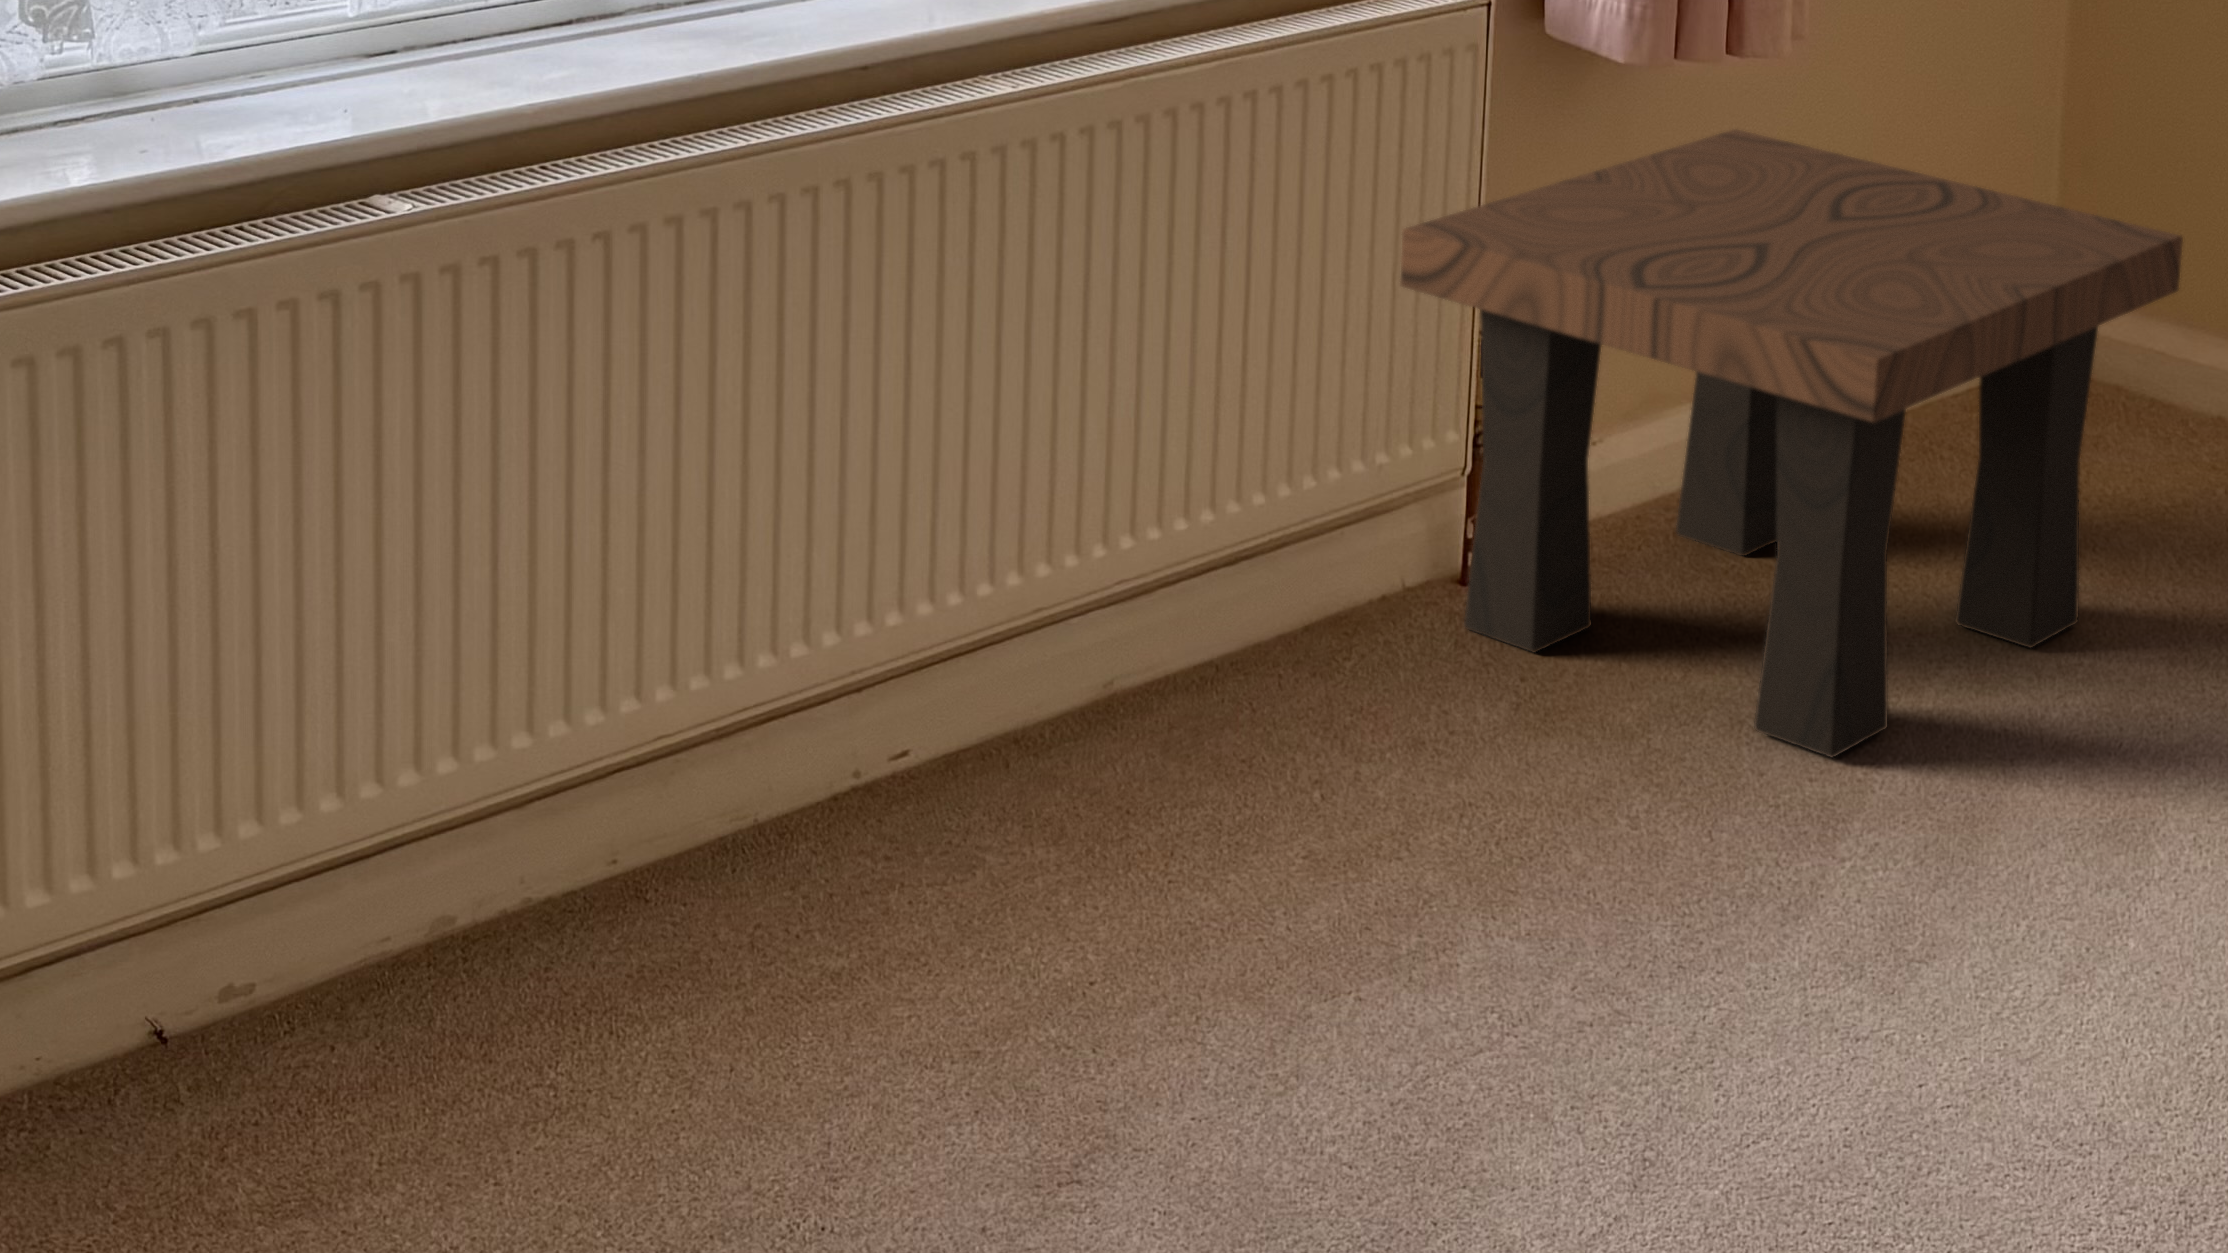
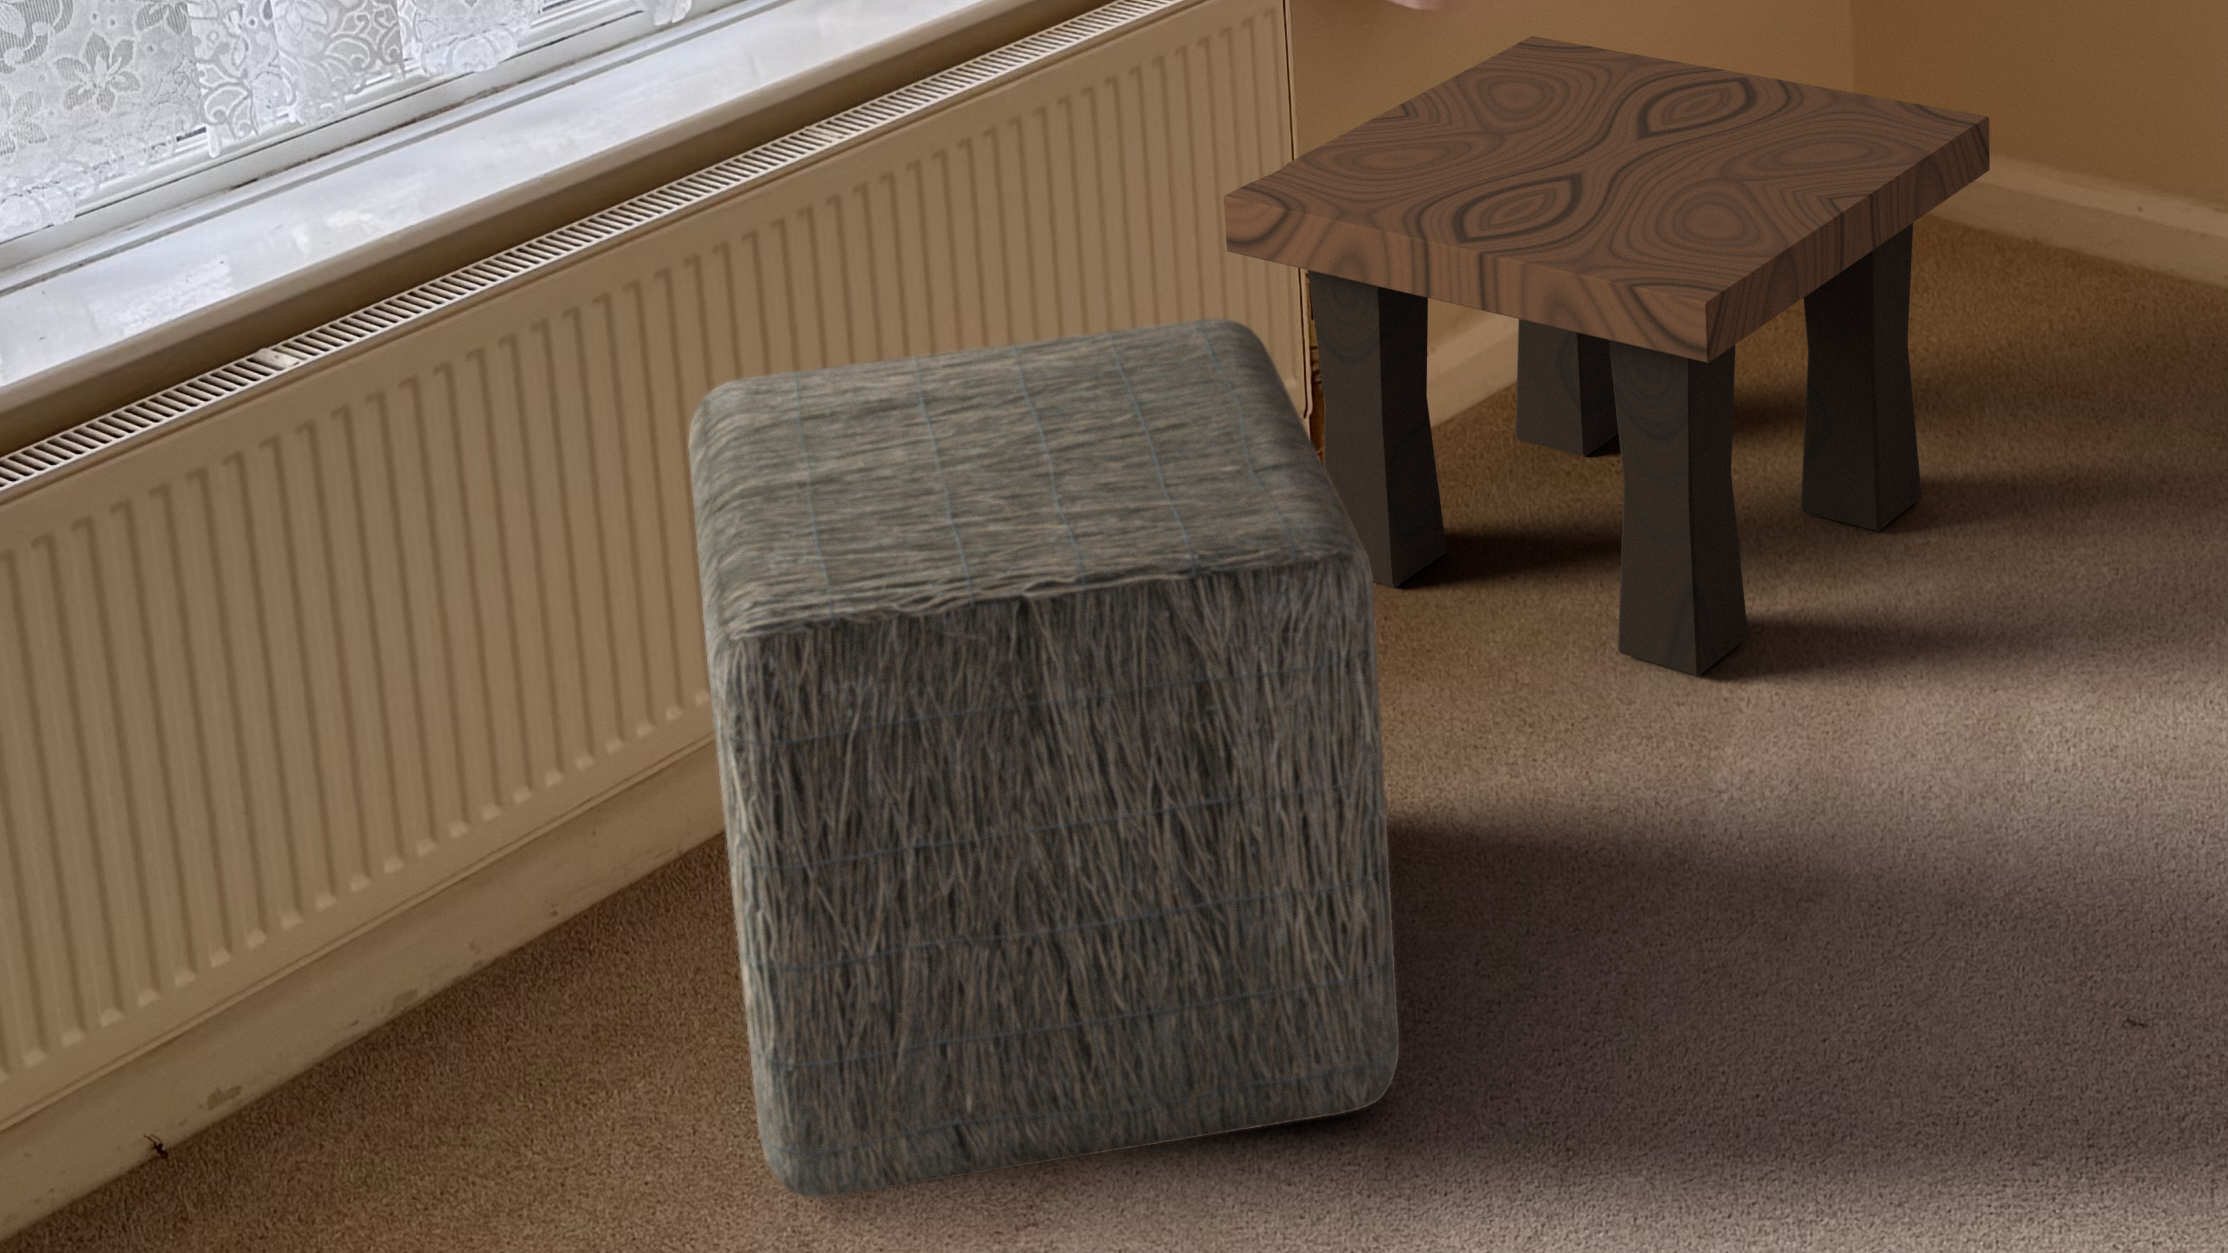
ottoman: none [800,306,1503,1145] -> present [688,318,1399,1198]

